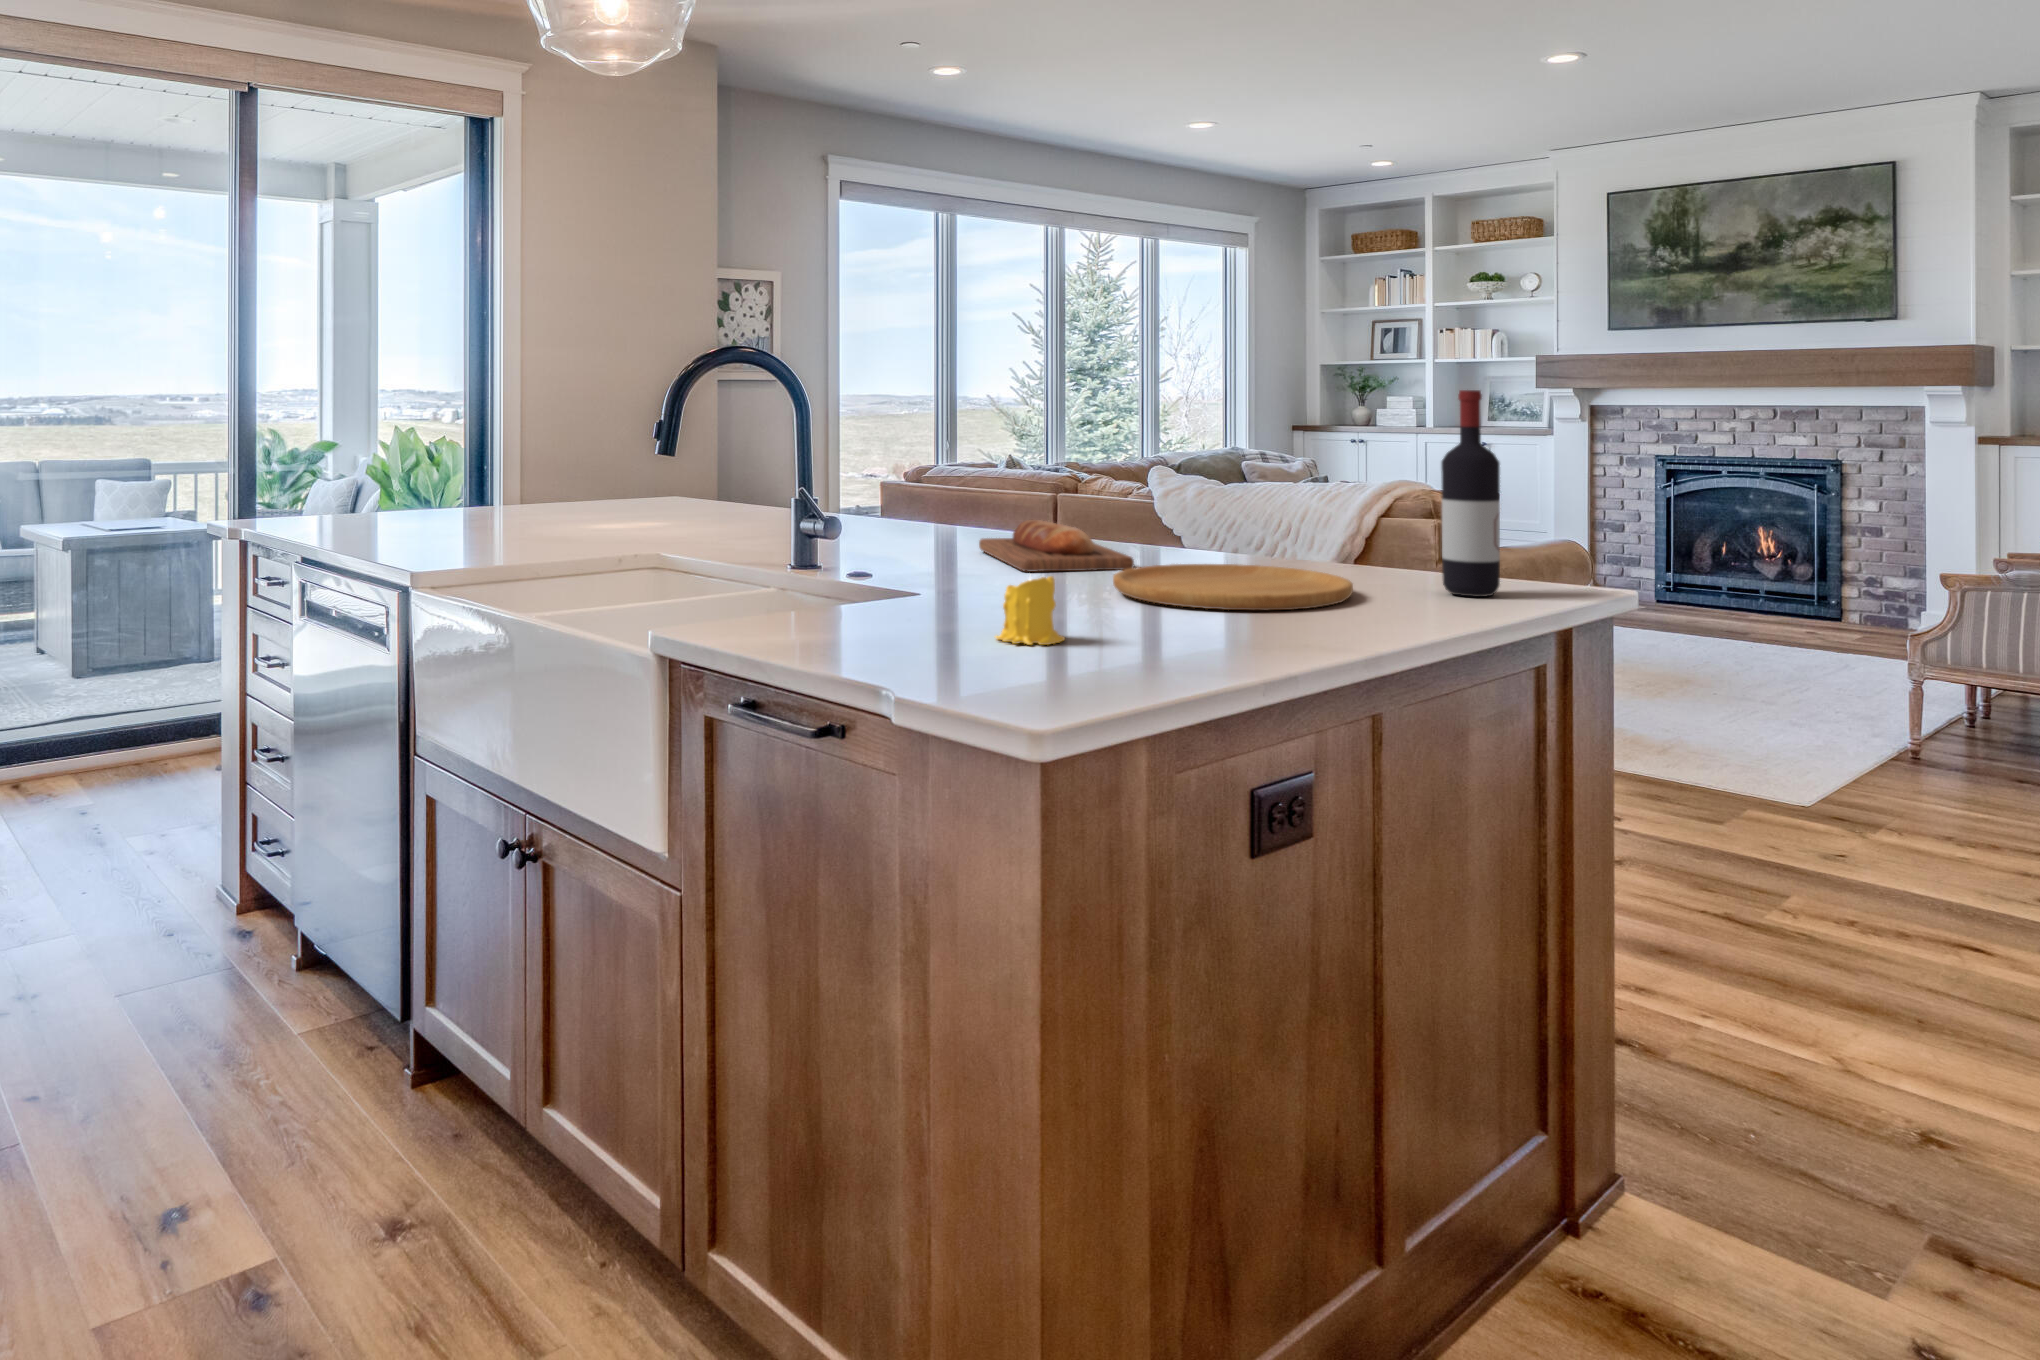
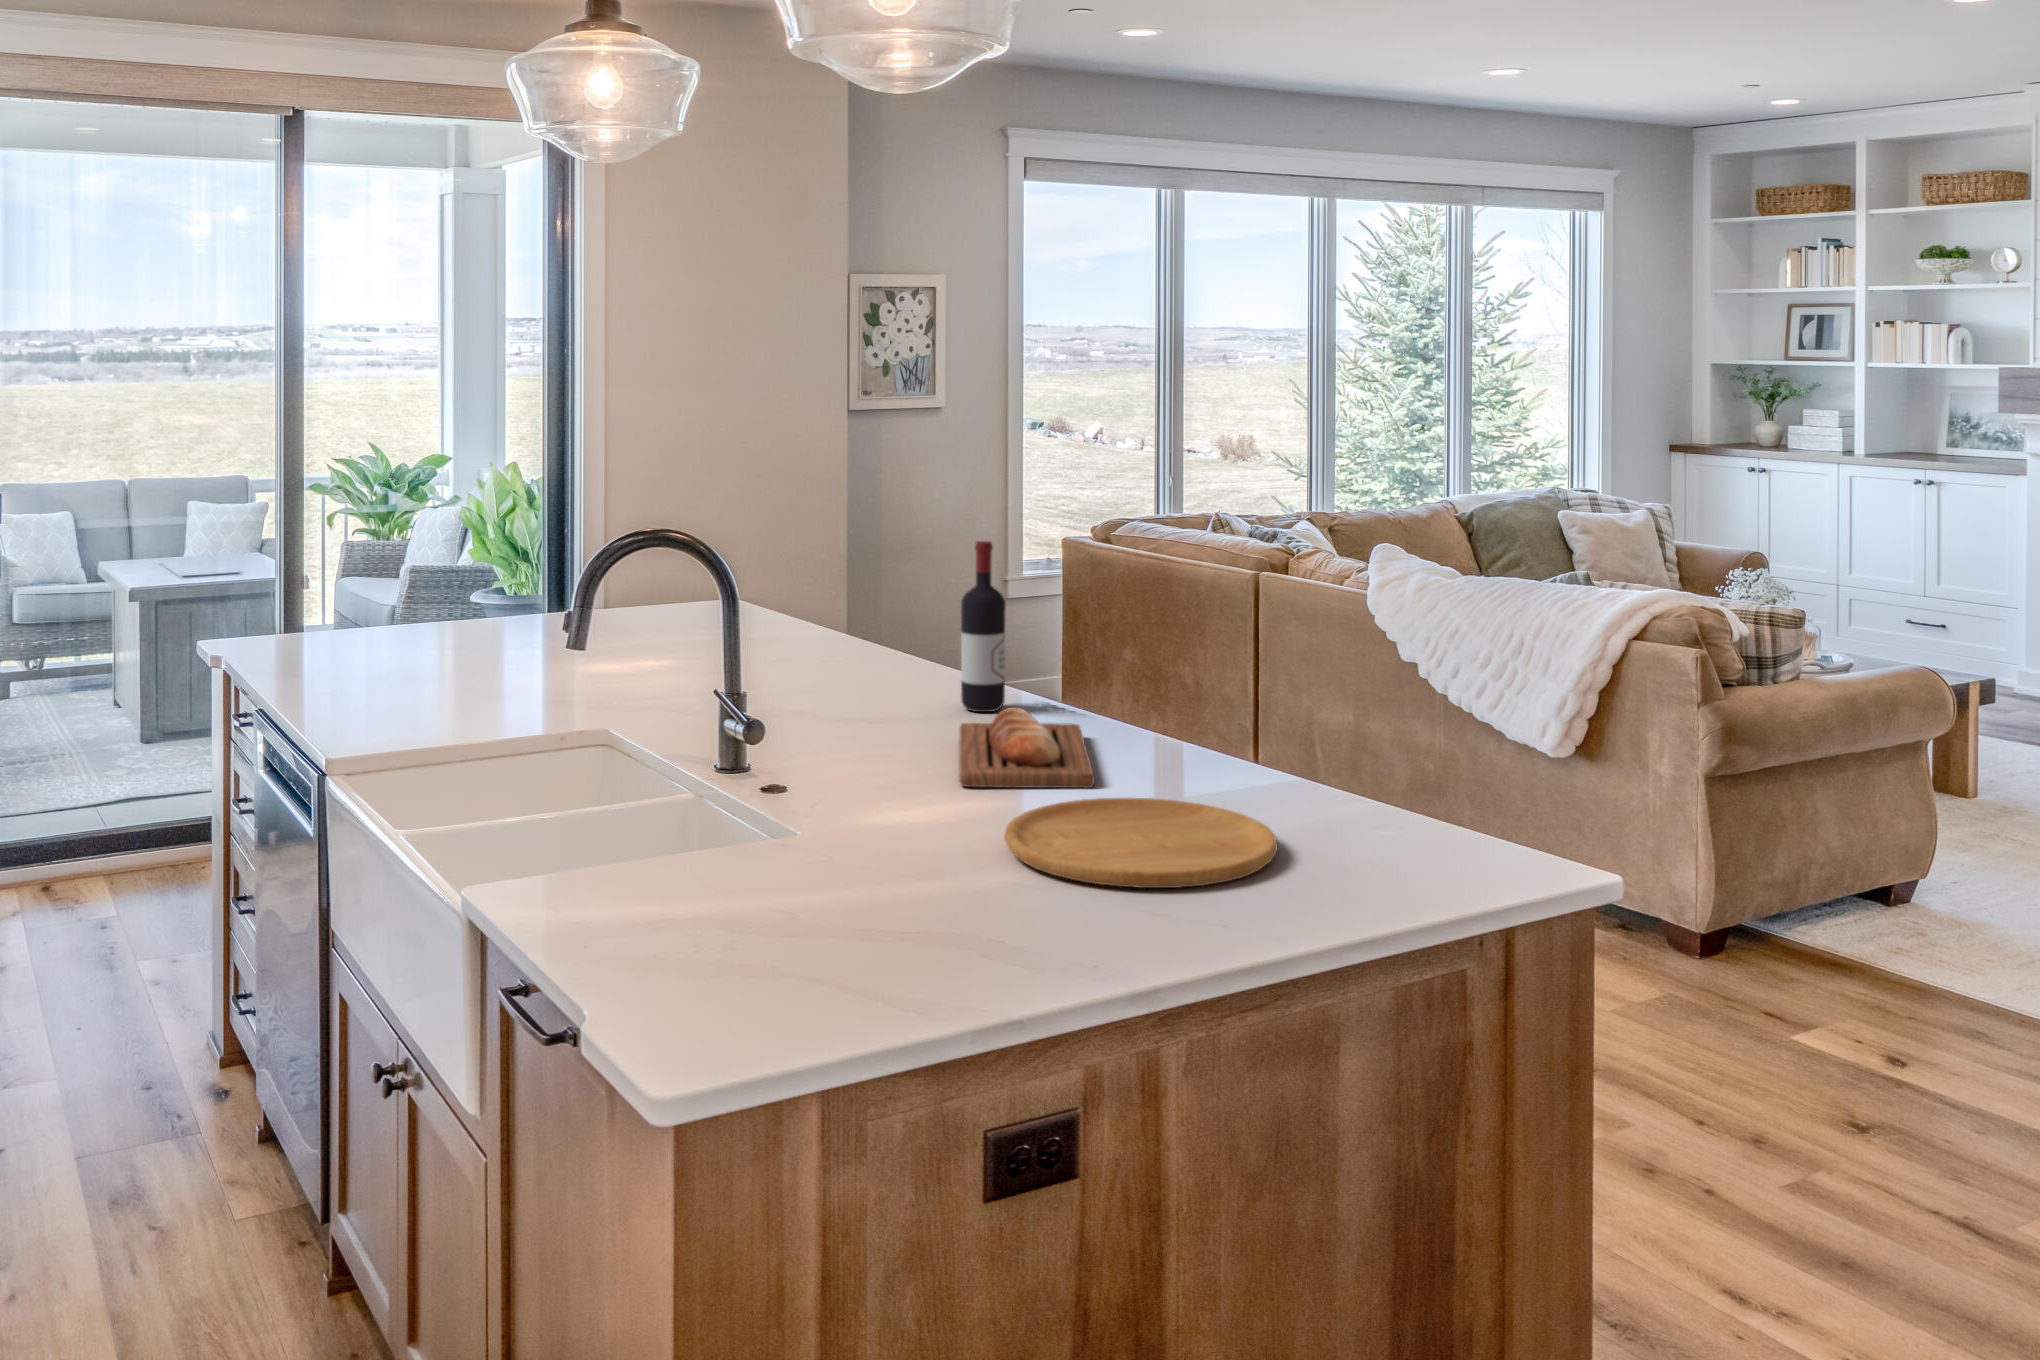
wine bottle: present [1441,390,1500,597] -> present [961,541,1006,712]
candle: present [995,576,1065,645] -> none [782,854,860,941]

